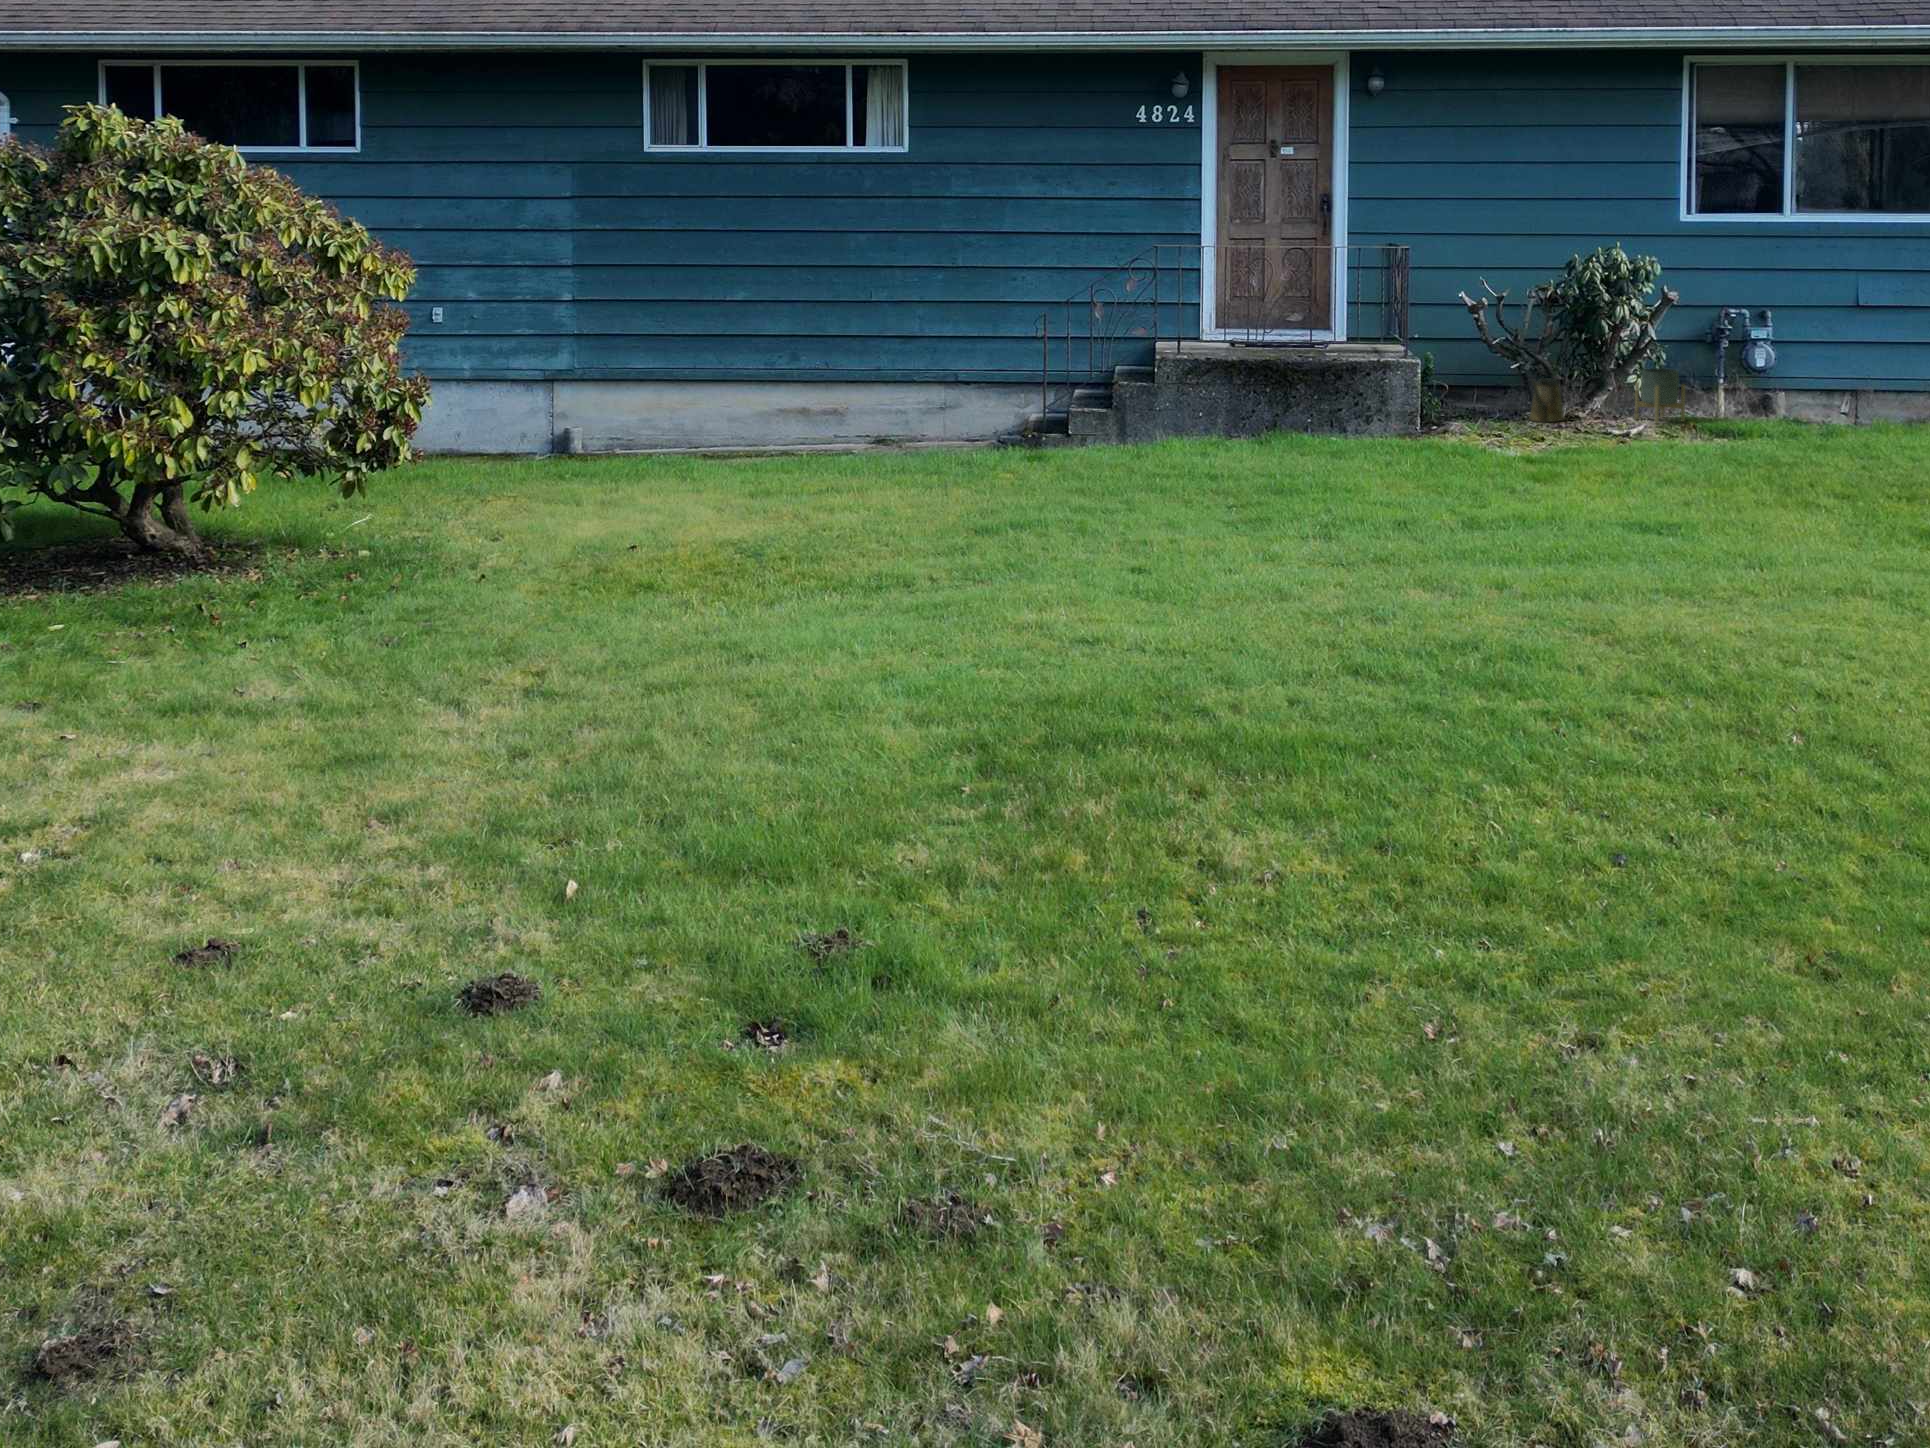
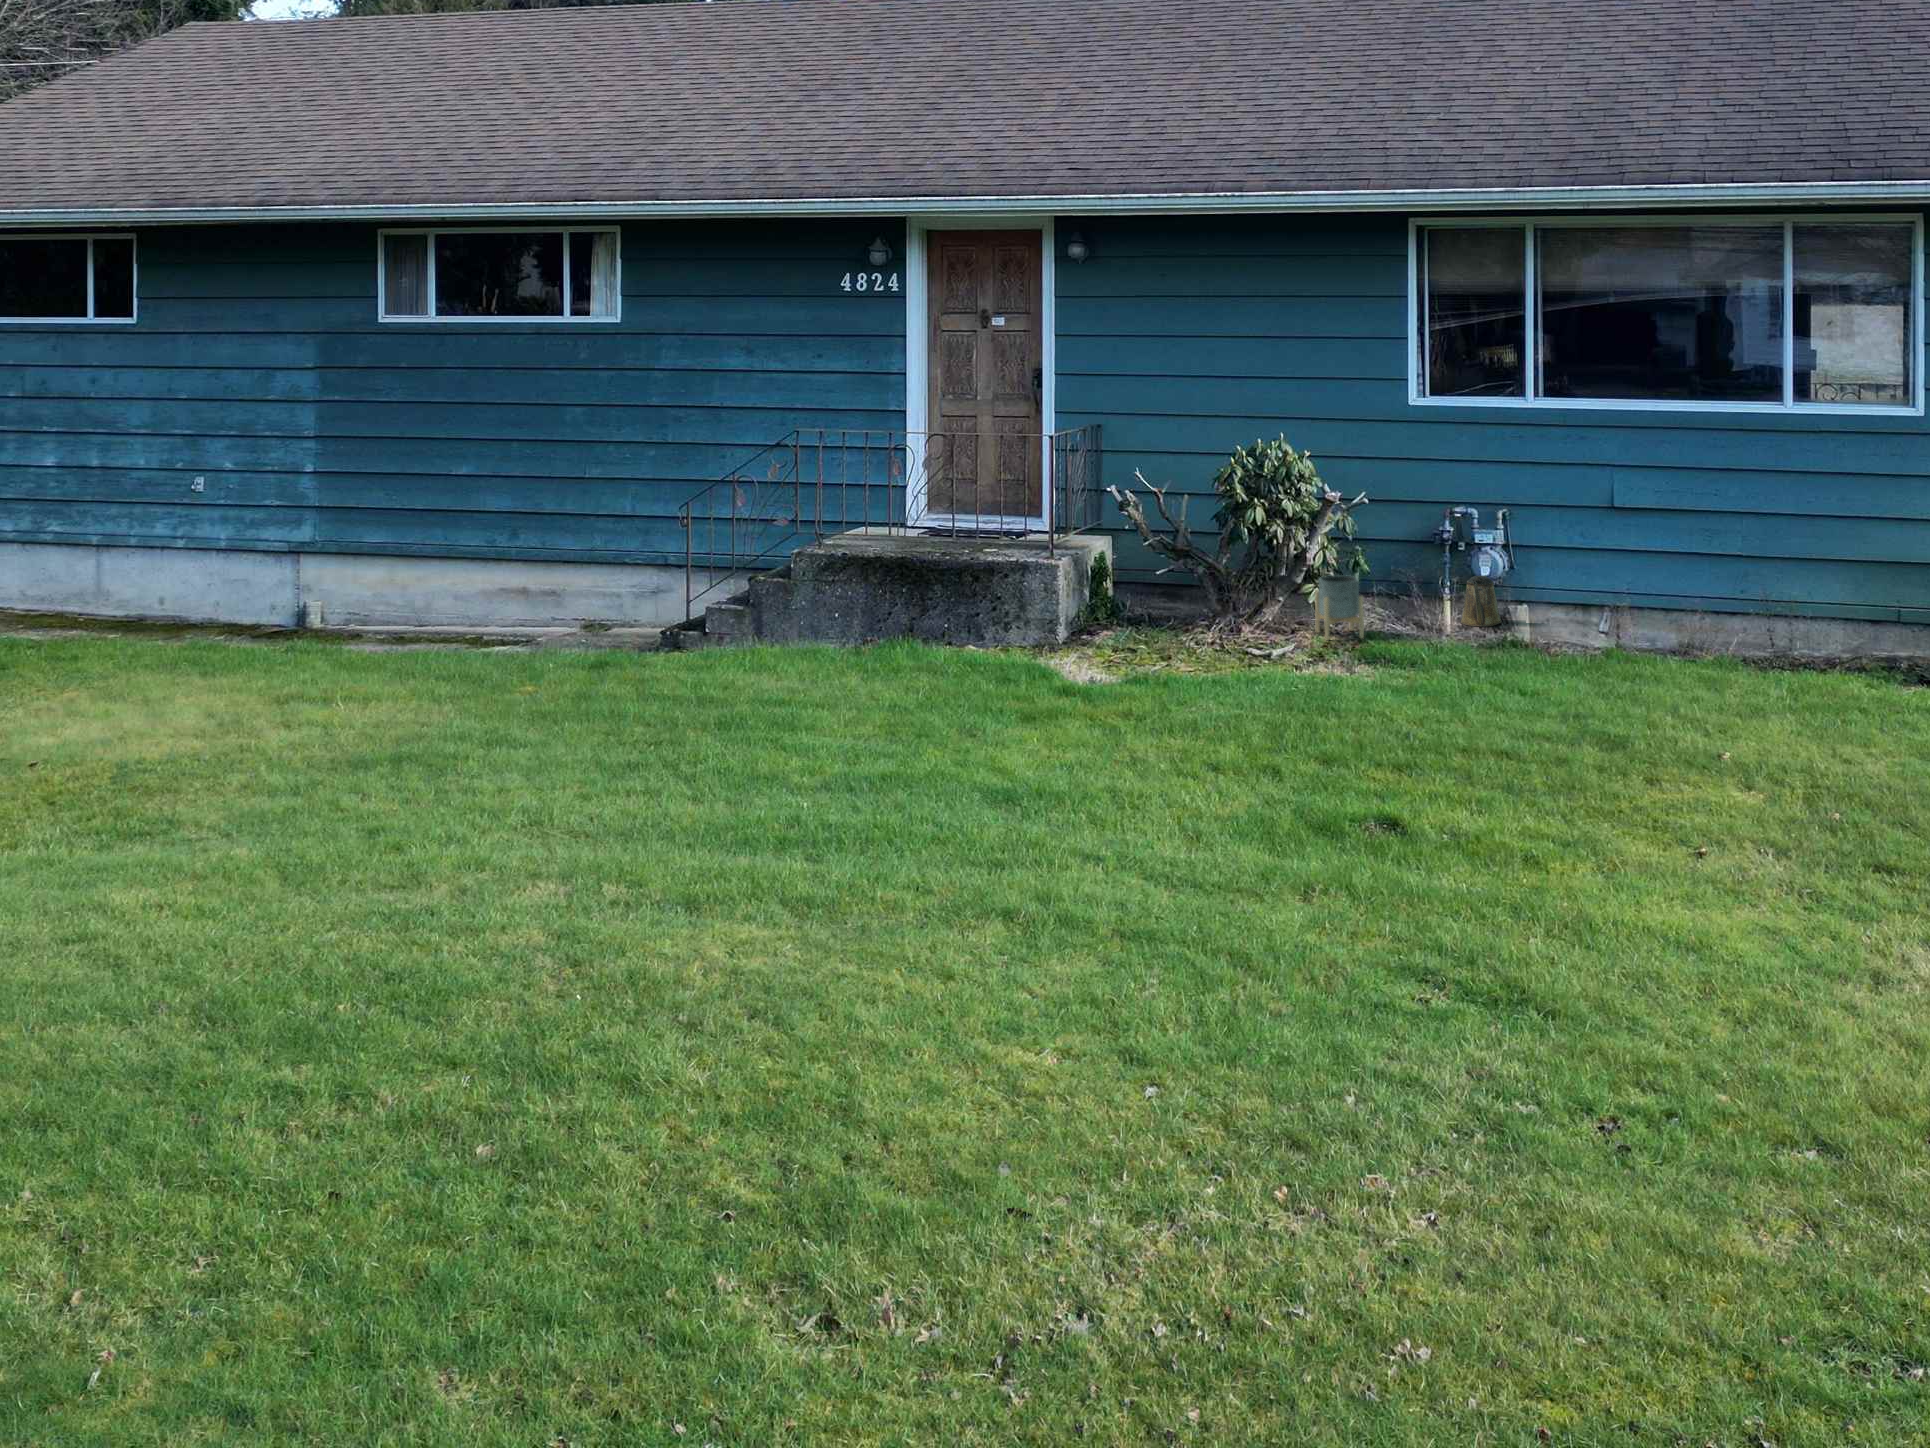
watering can: present [1530,378,1565,422] -> present [1461,576,1502,627]

